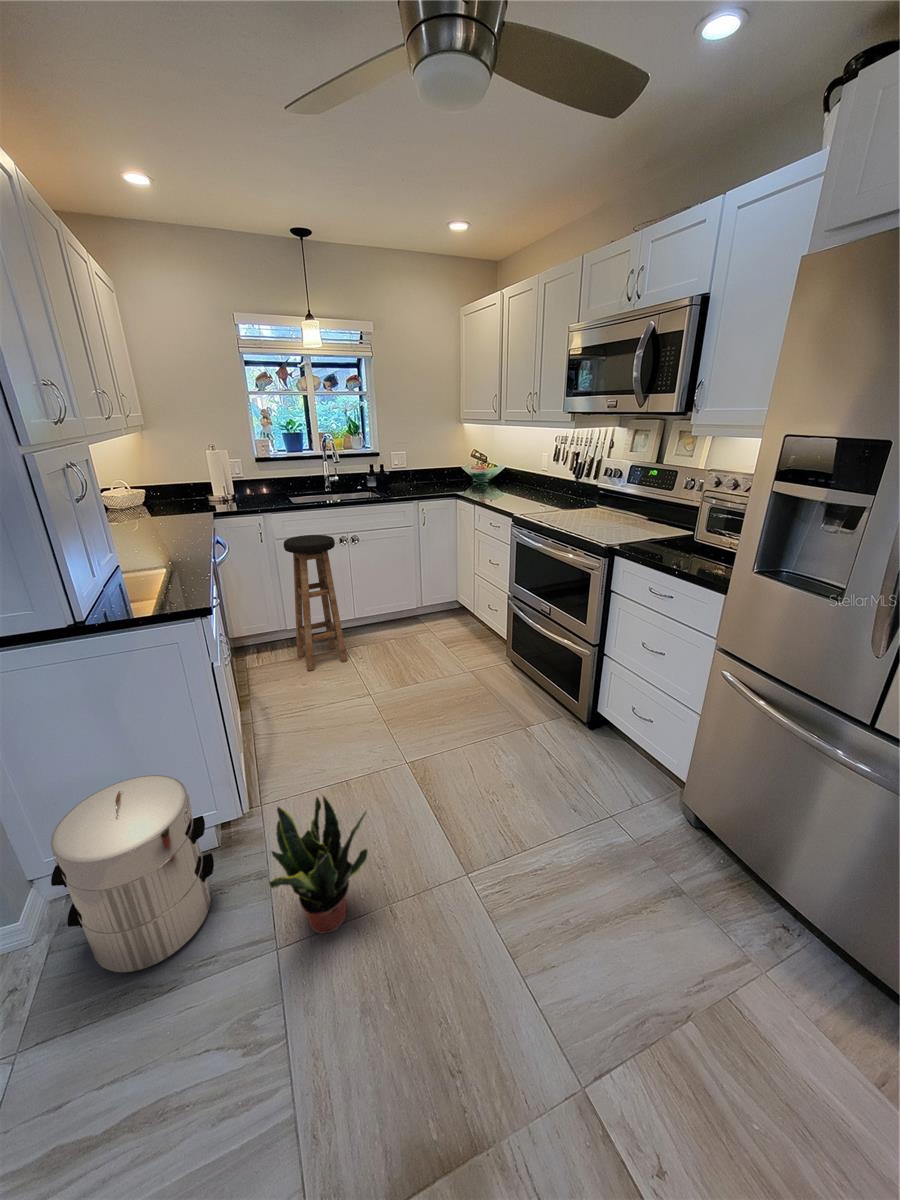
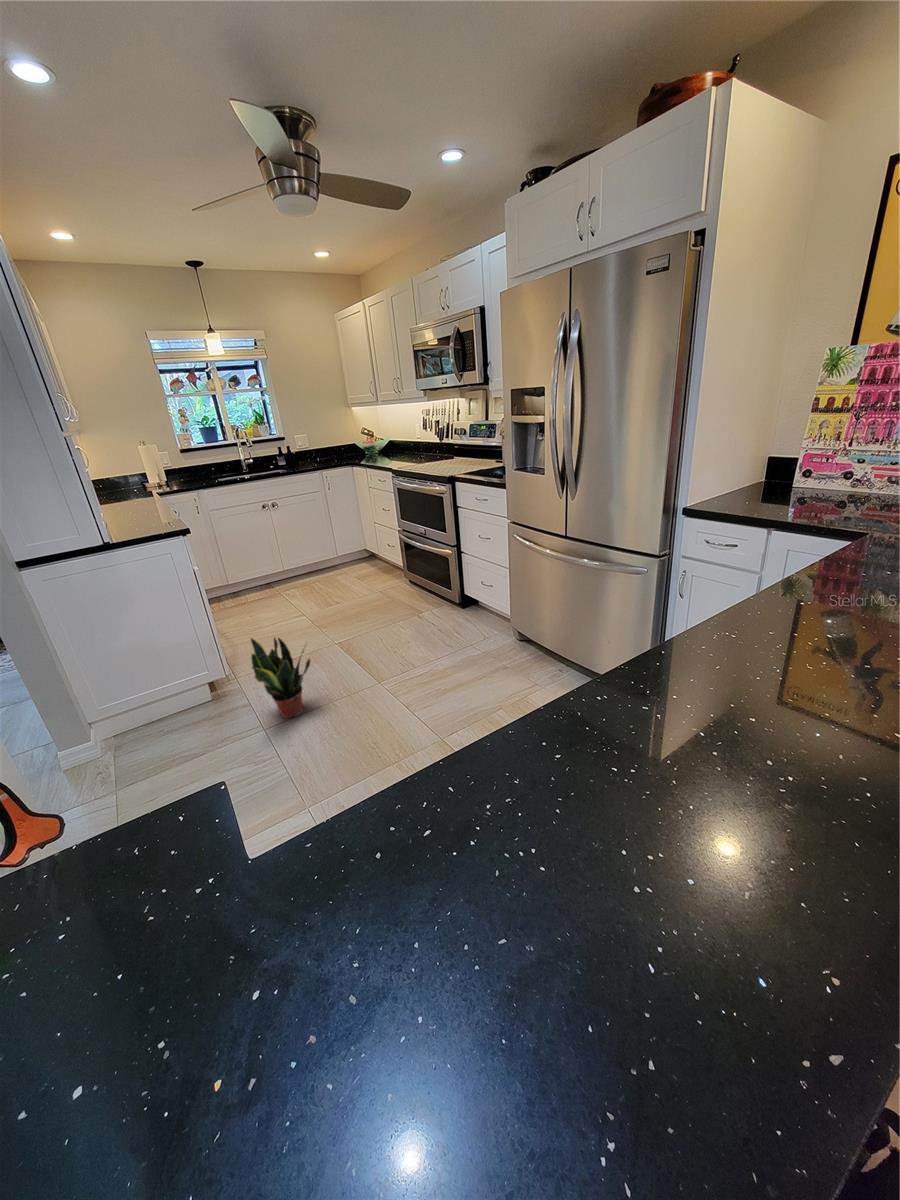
bar stool: present [284,535,347,671] -> none [218,503,282,609]
waste bin: present [51,775,214,972] -> none [113,640,214,752]

